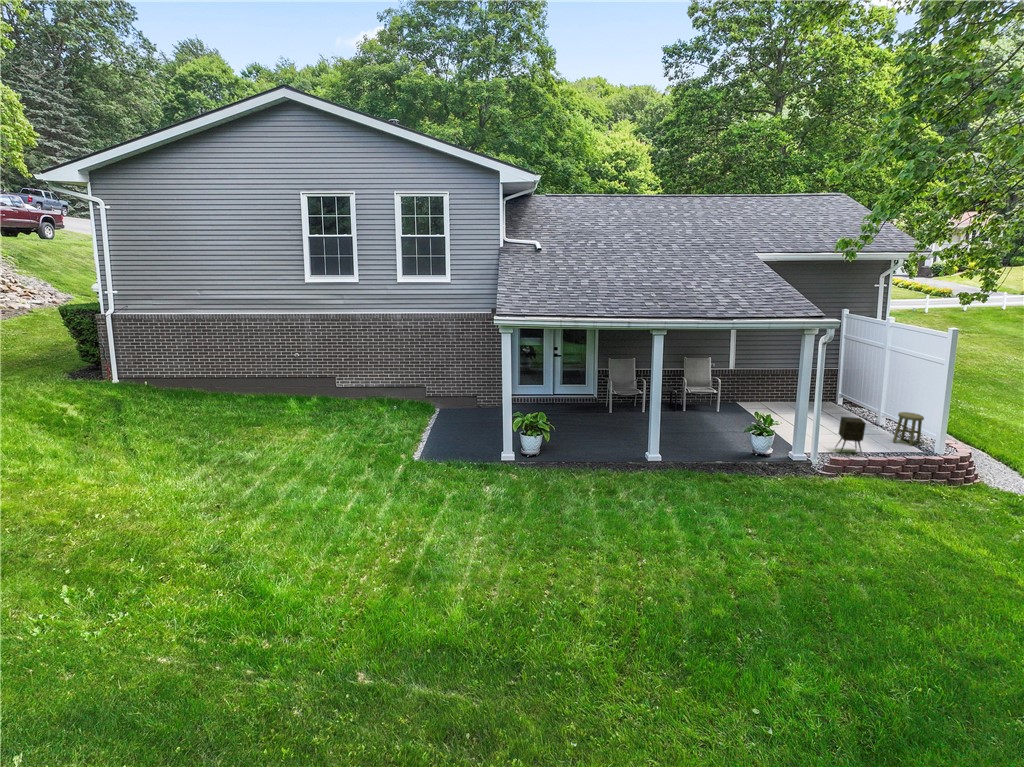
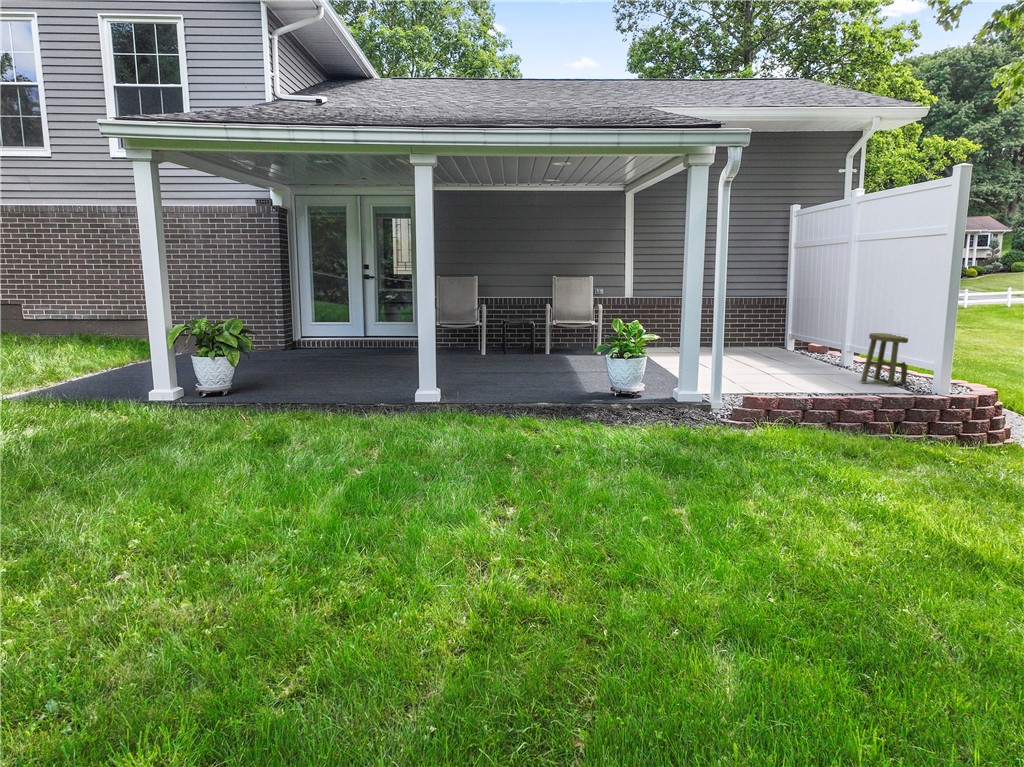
side table: present [836,417,866,454] -> none [761,333,810,398]

